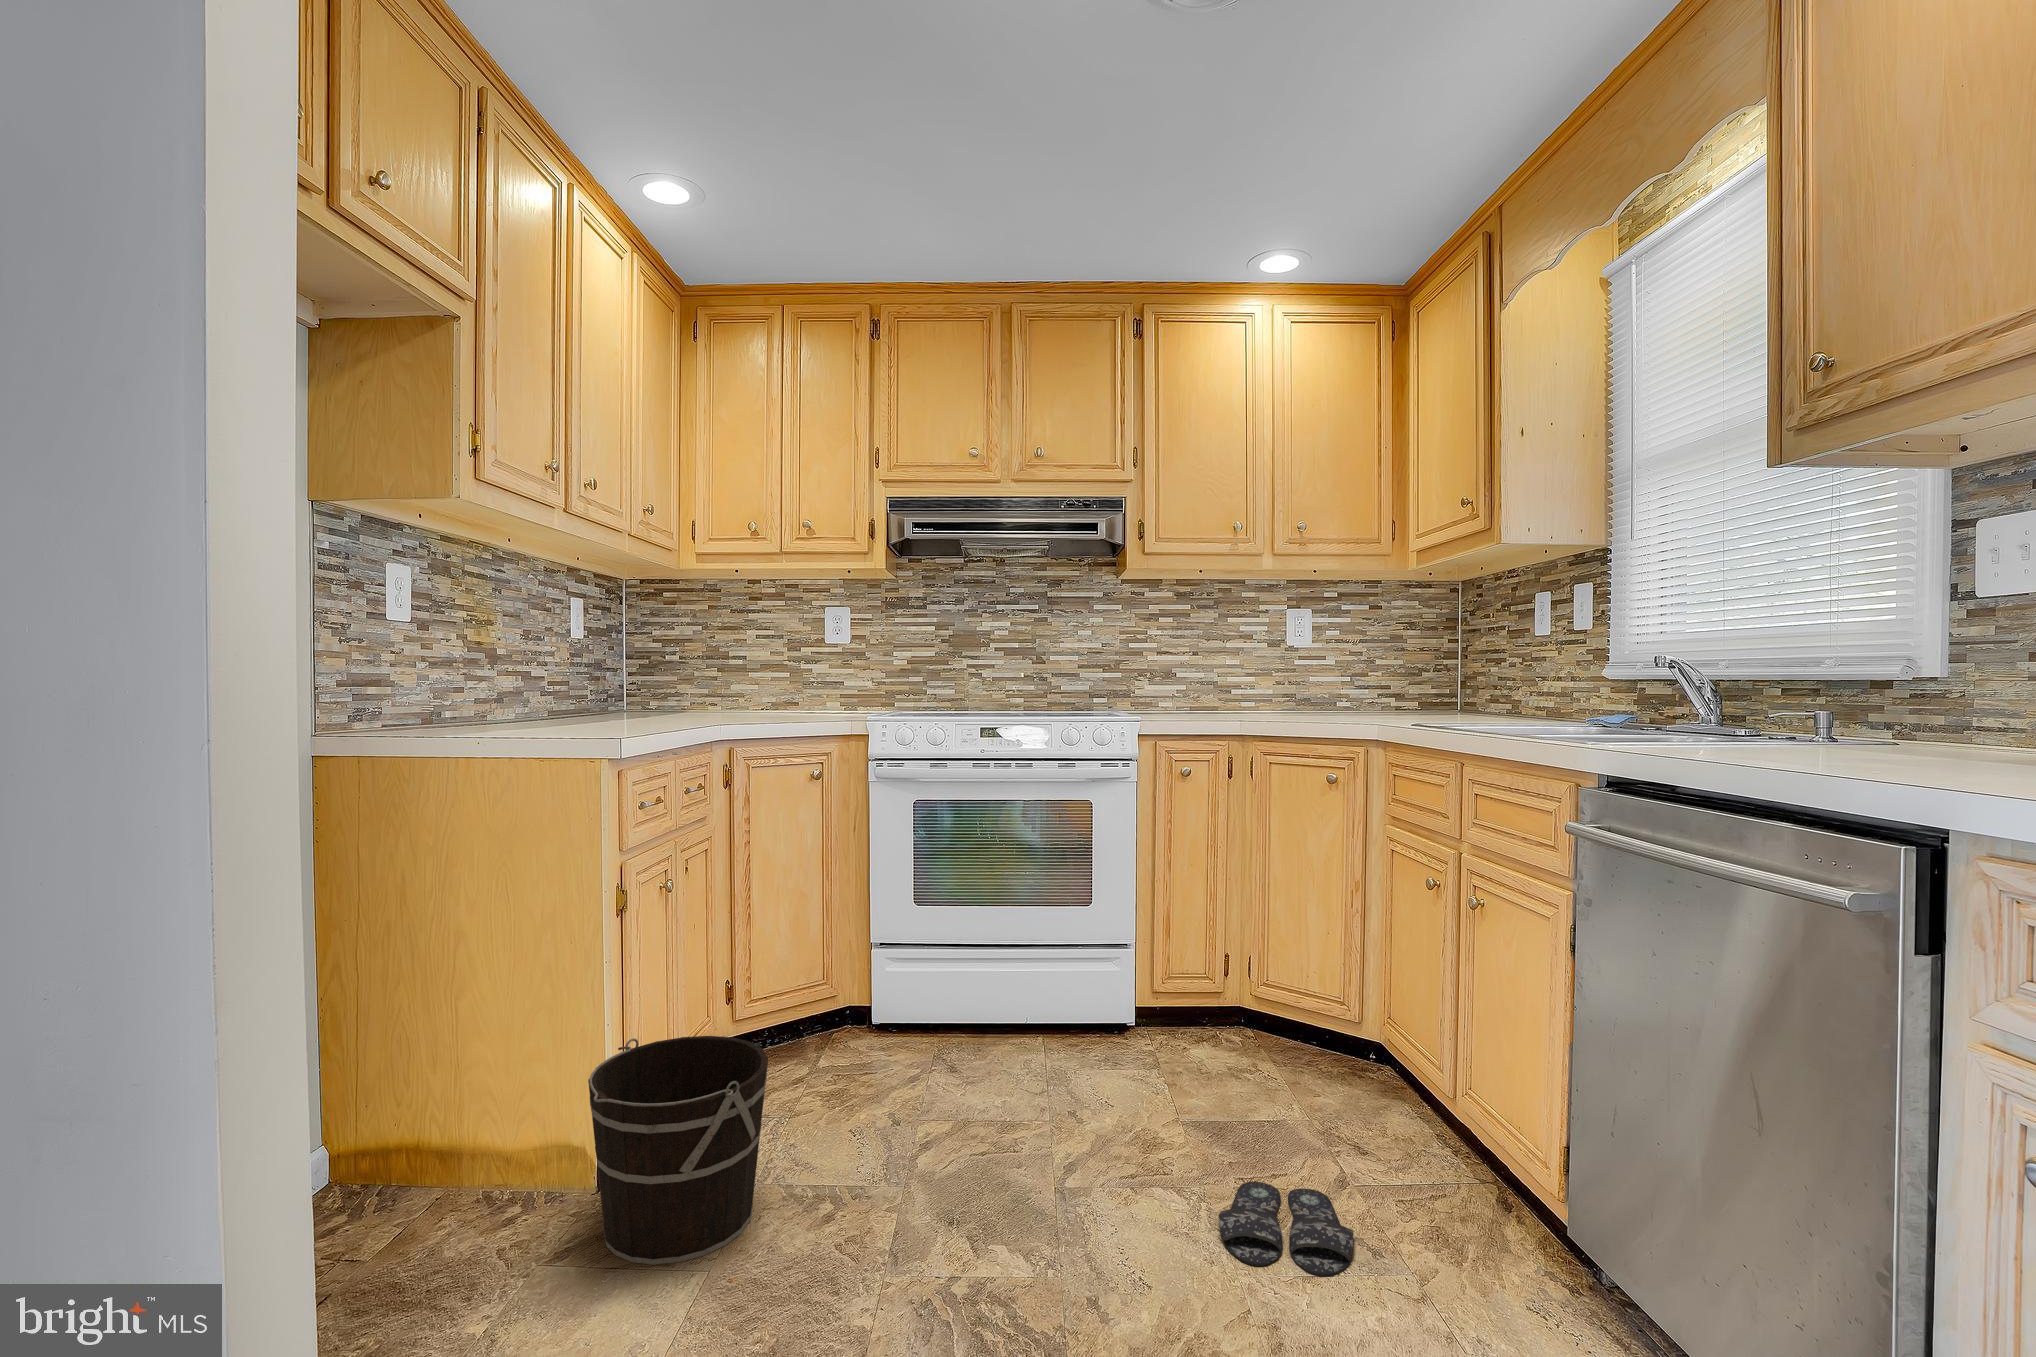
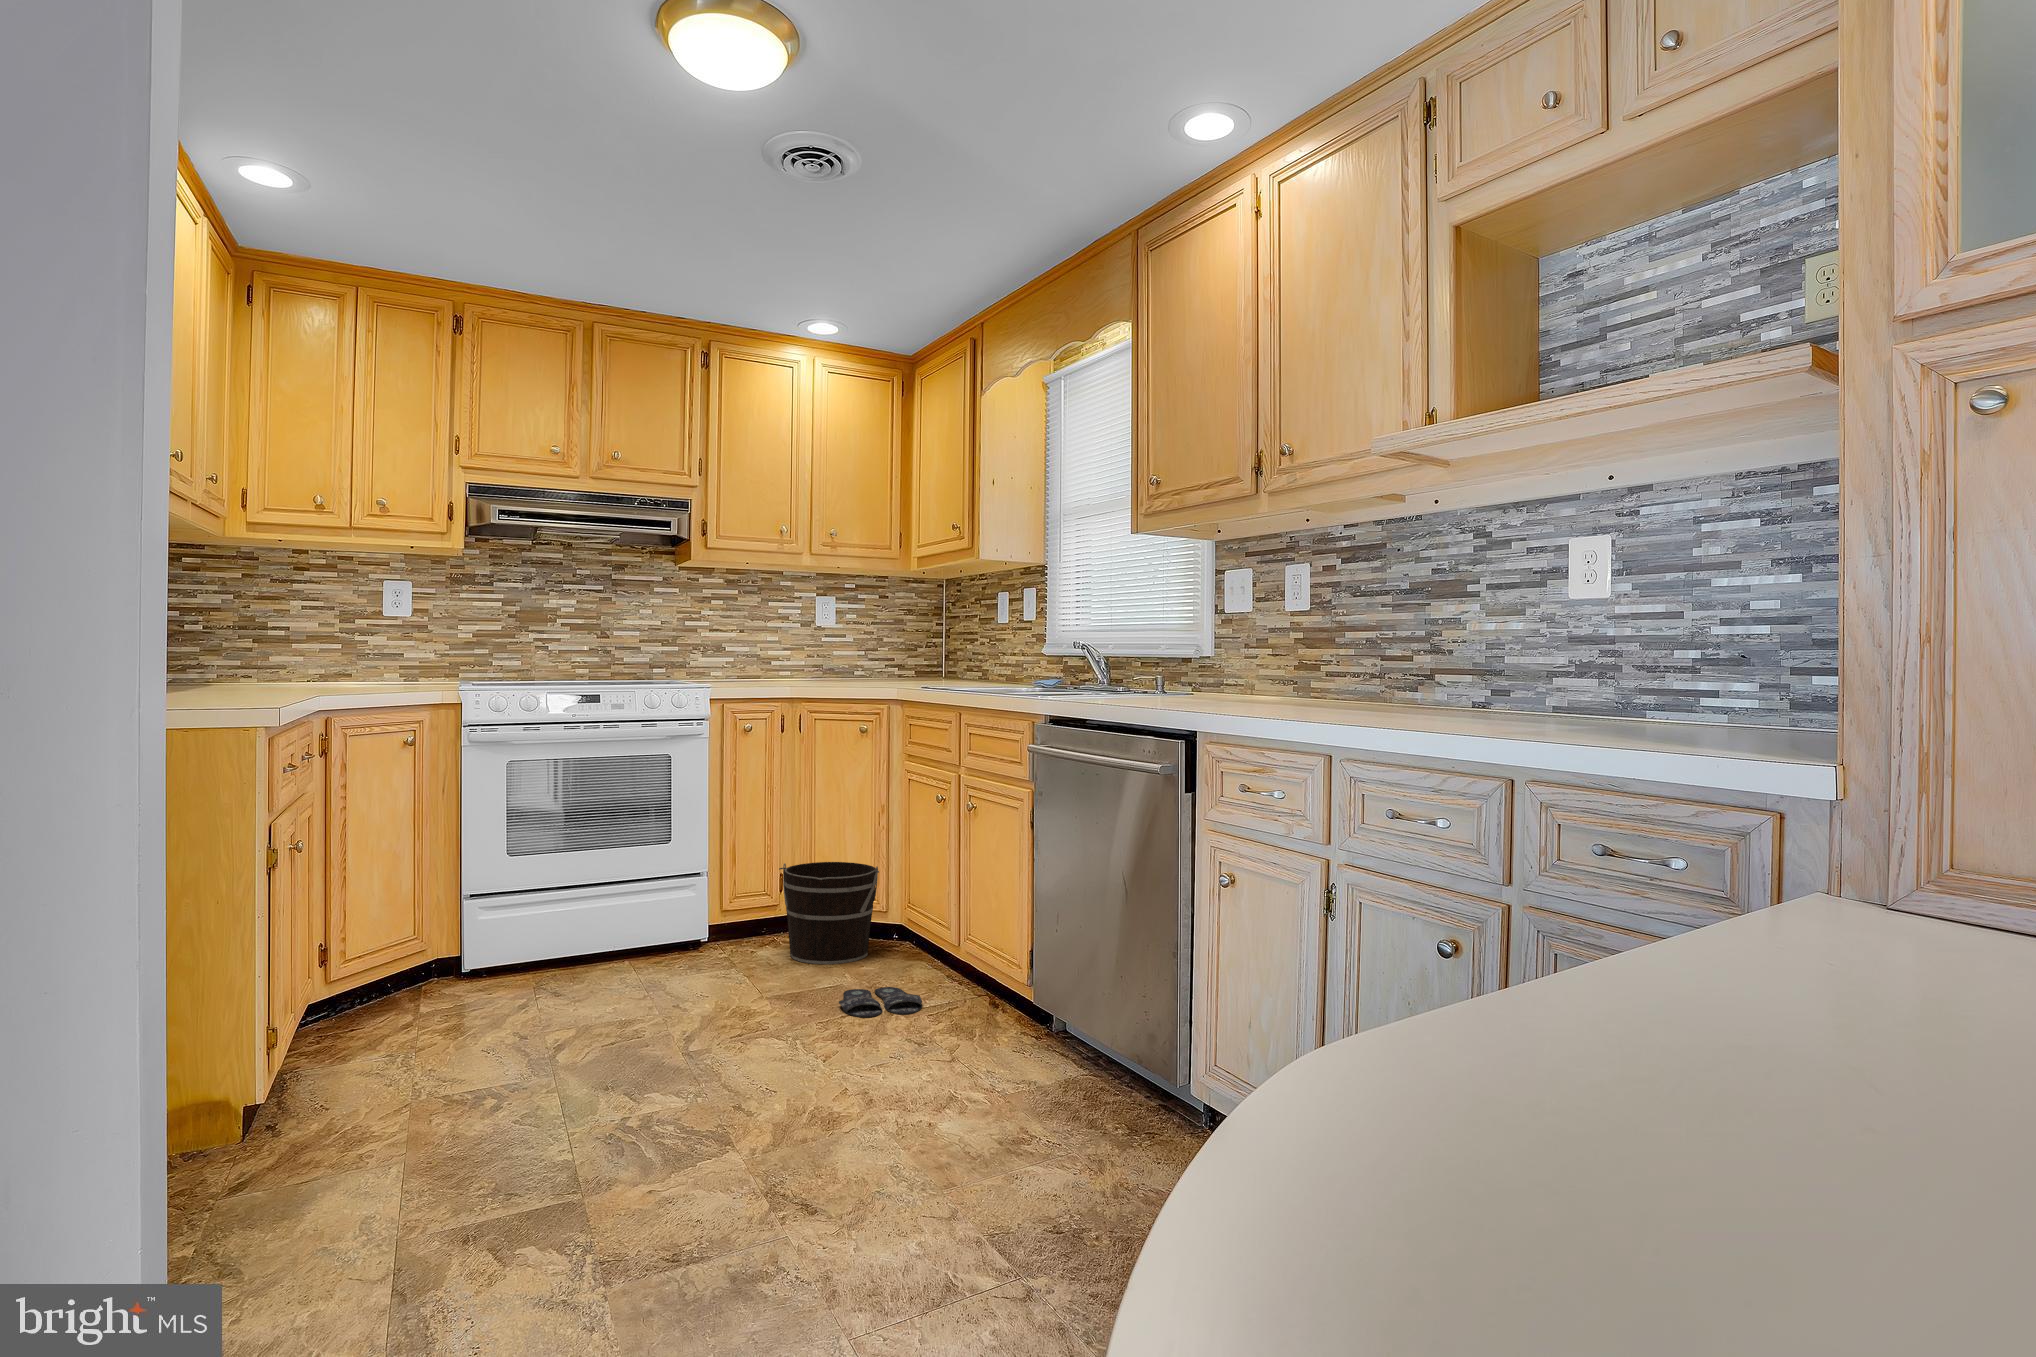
bucket: present [588,1036,768,1265] -> present [779,862,879,964]

